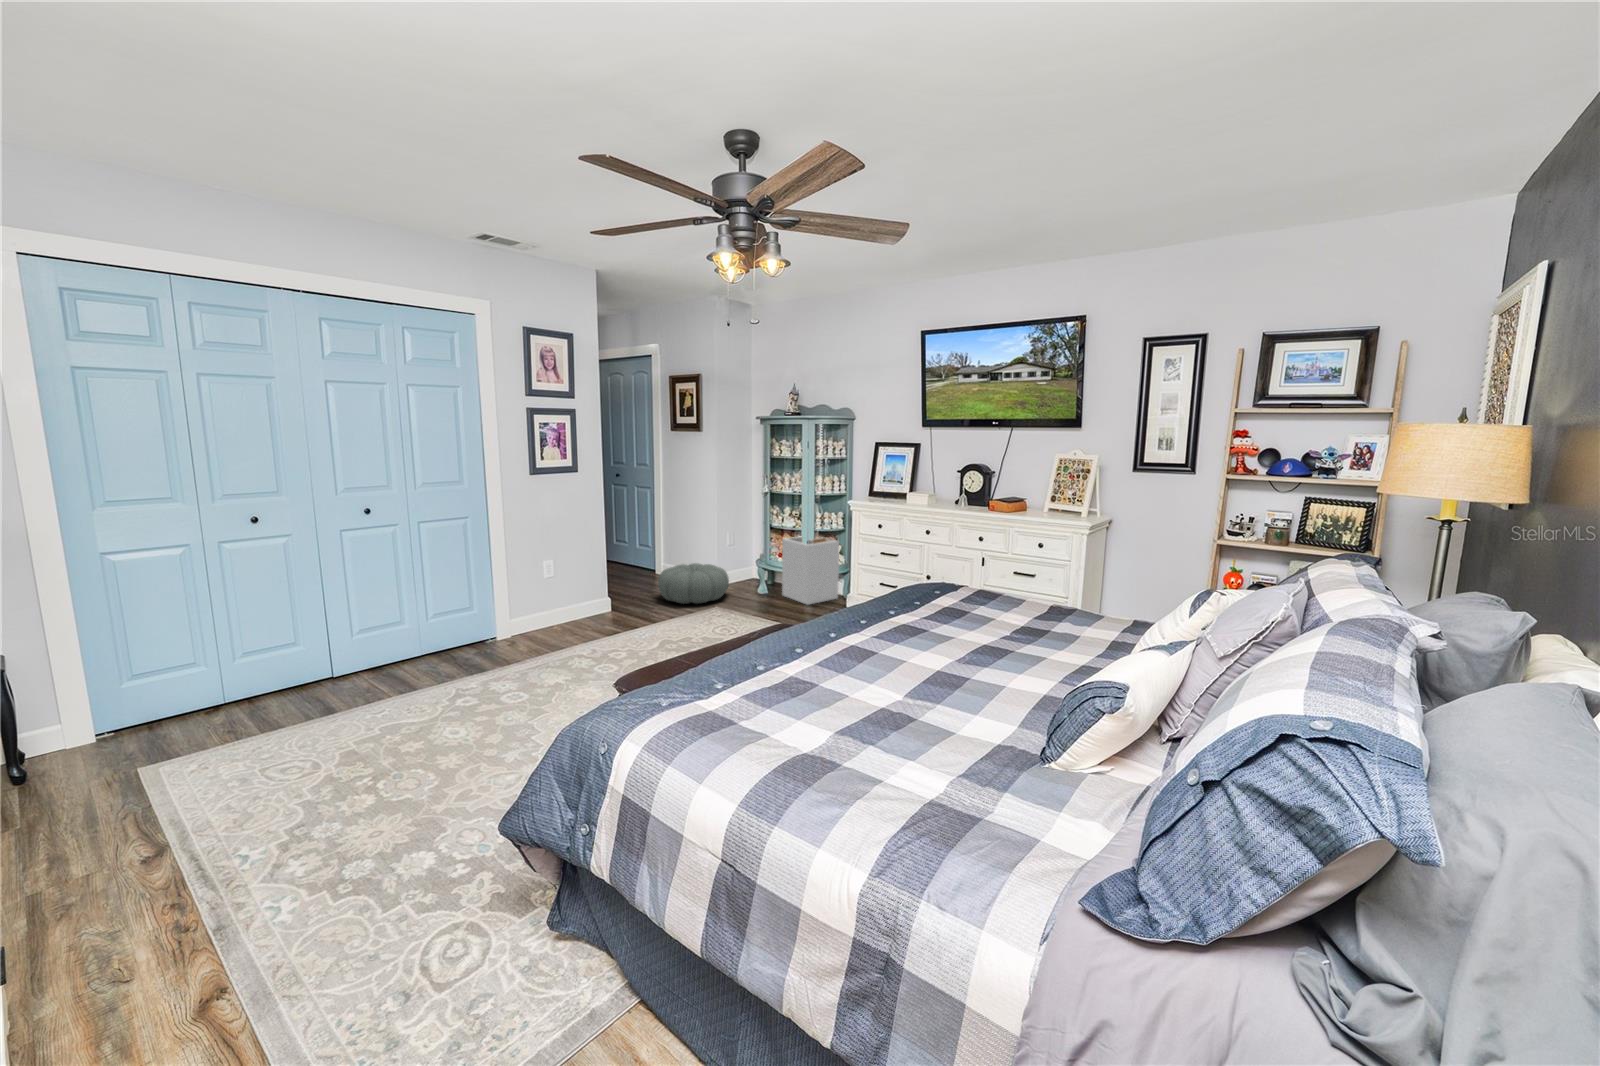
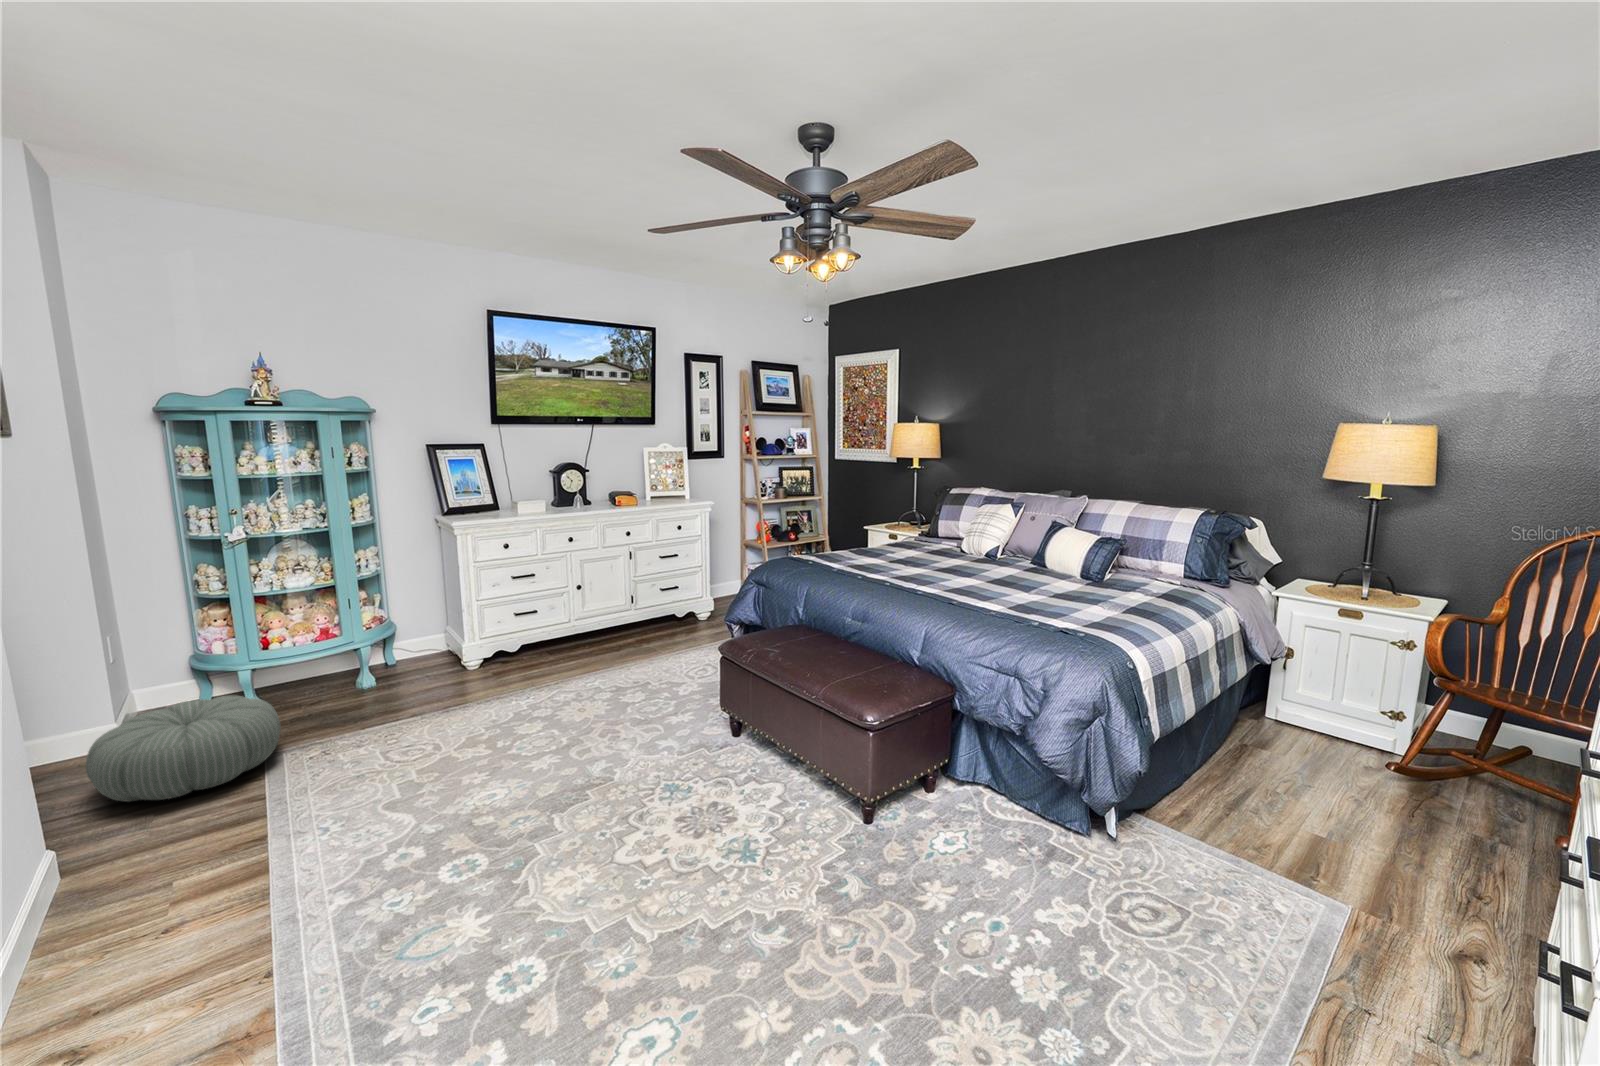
laundry hamper: present [782,536,839,605] -> none [330,588,421,699]

